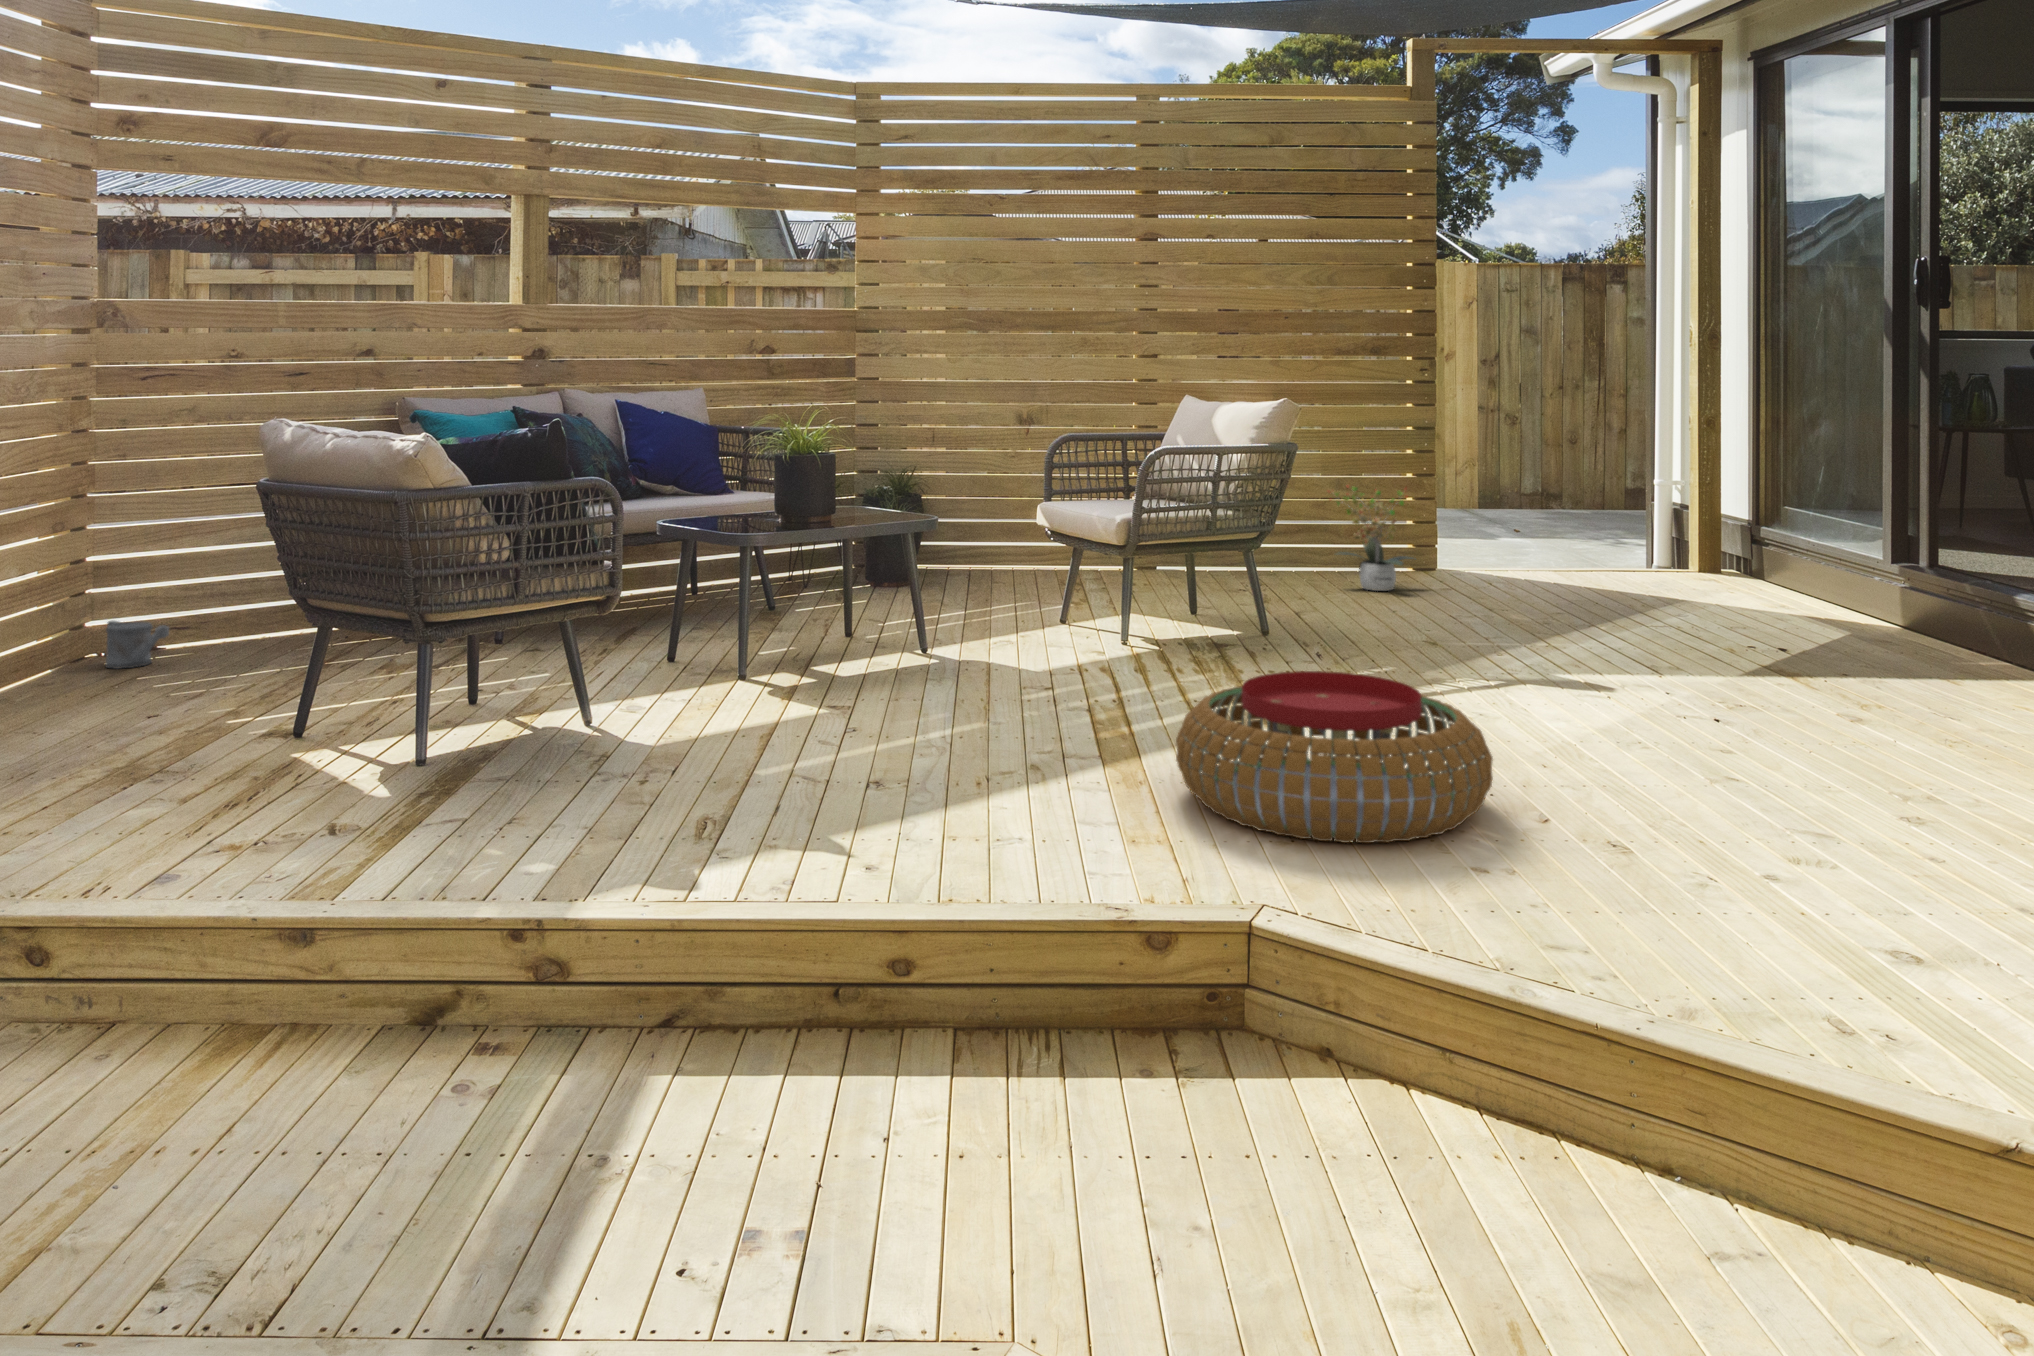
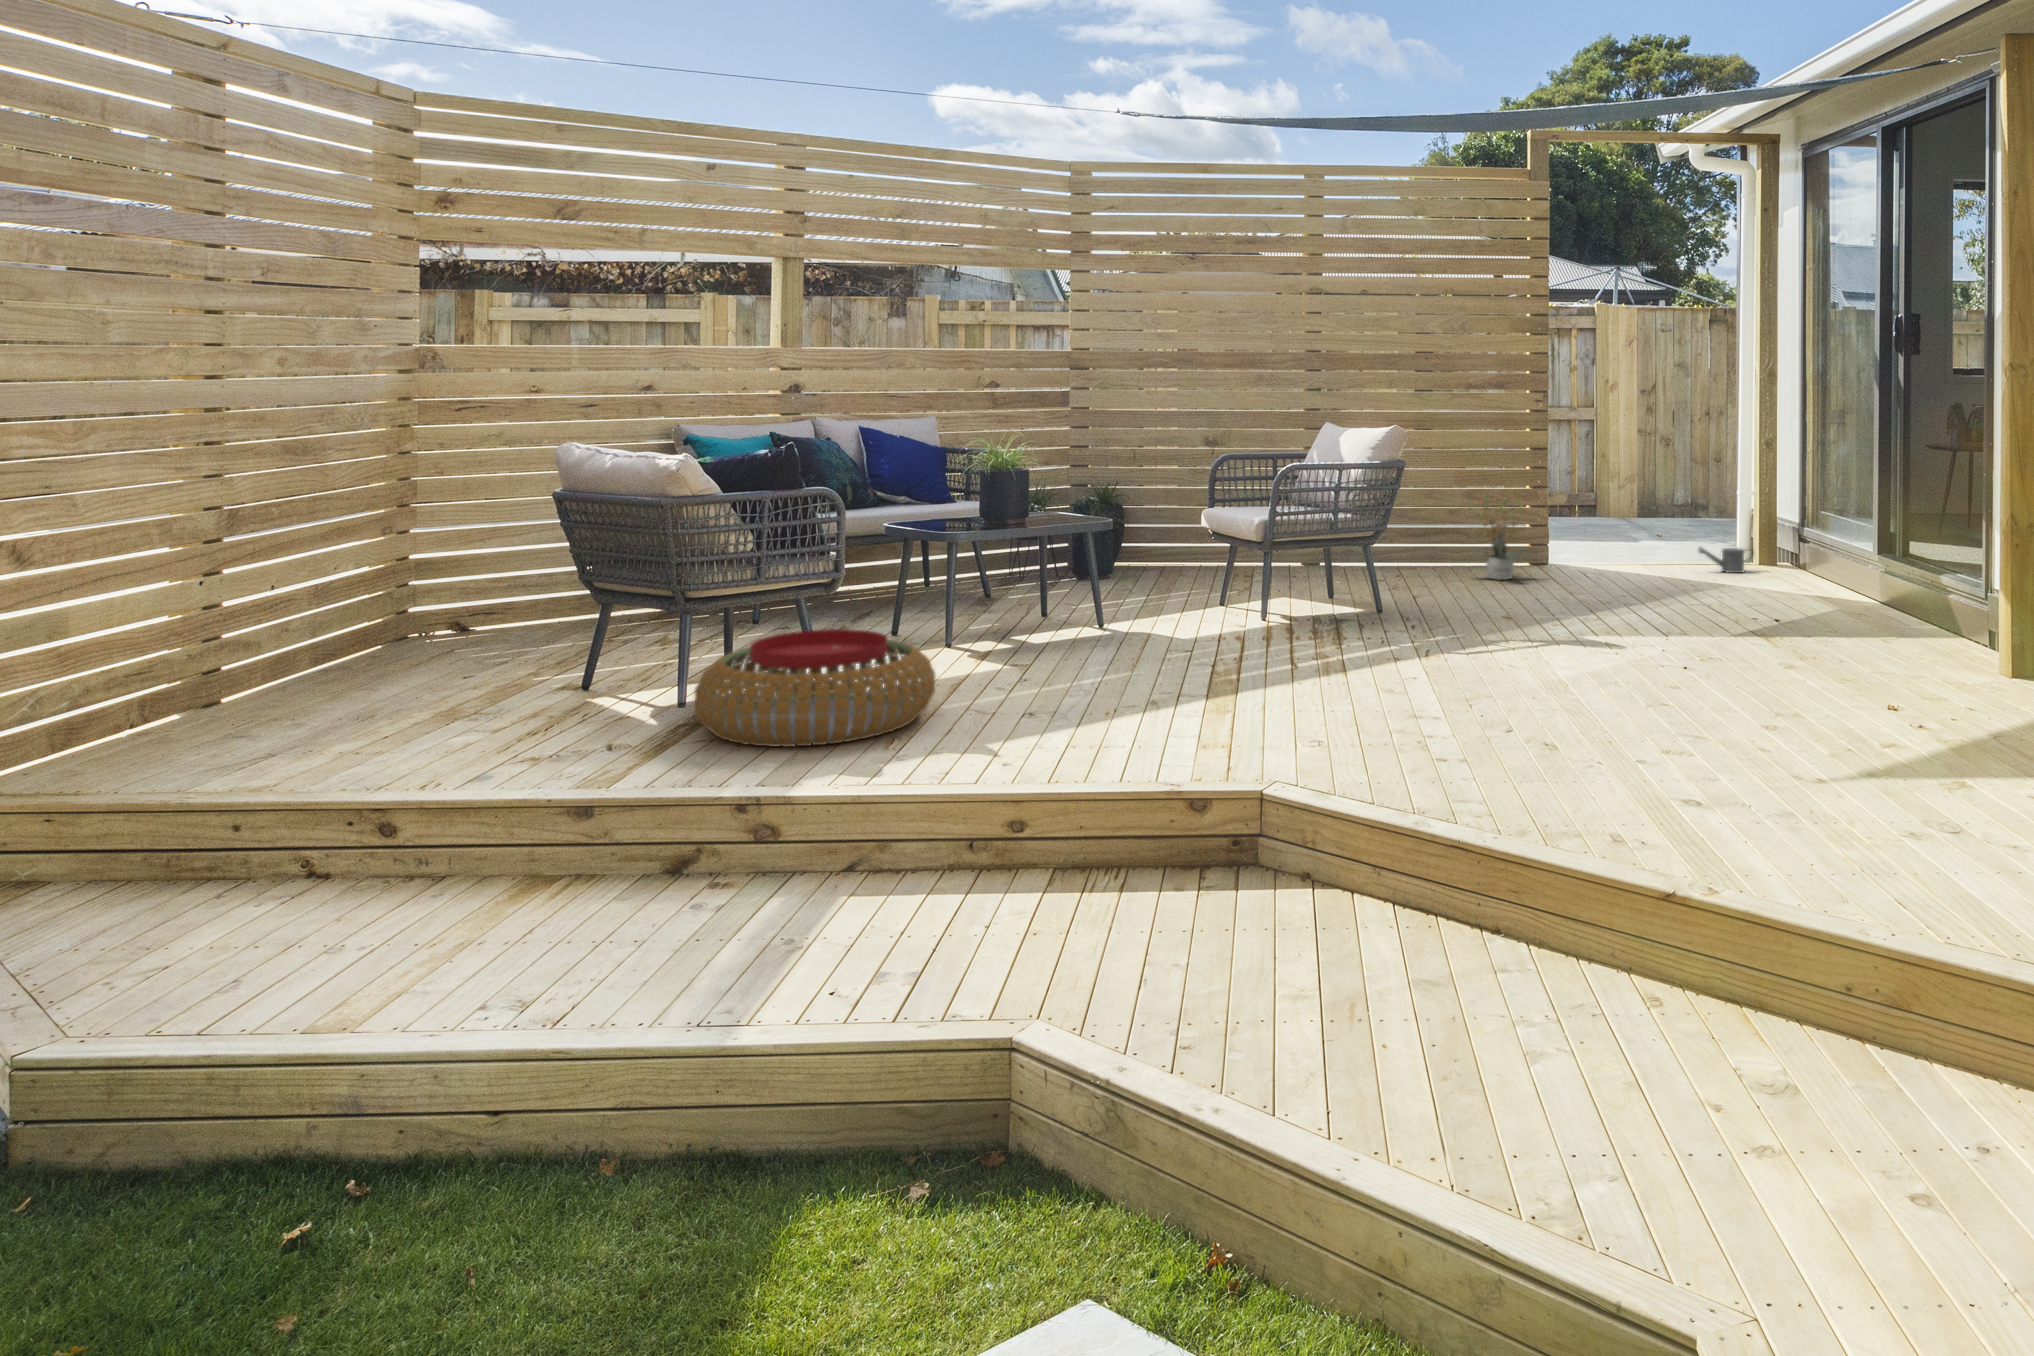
watering can: present [105,621,169,669] -> present [1698,547,1754,573]
pouf: present [1176,671,1493,843] -> present [694,629,935,747]

